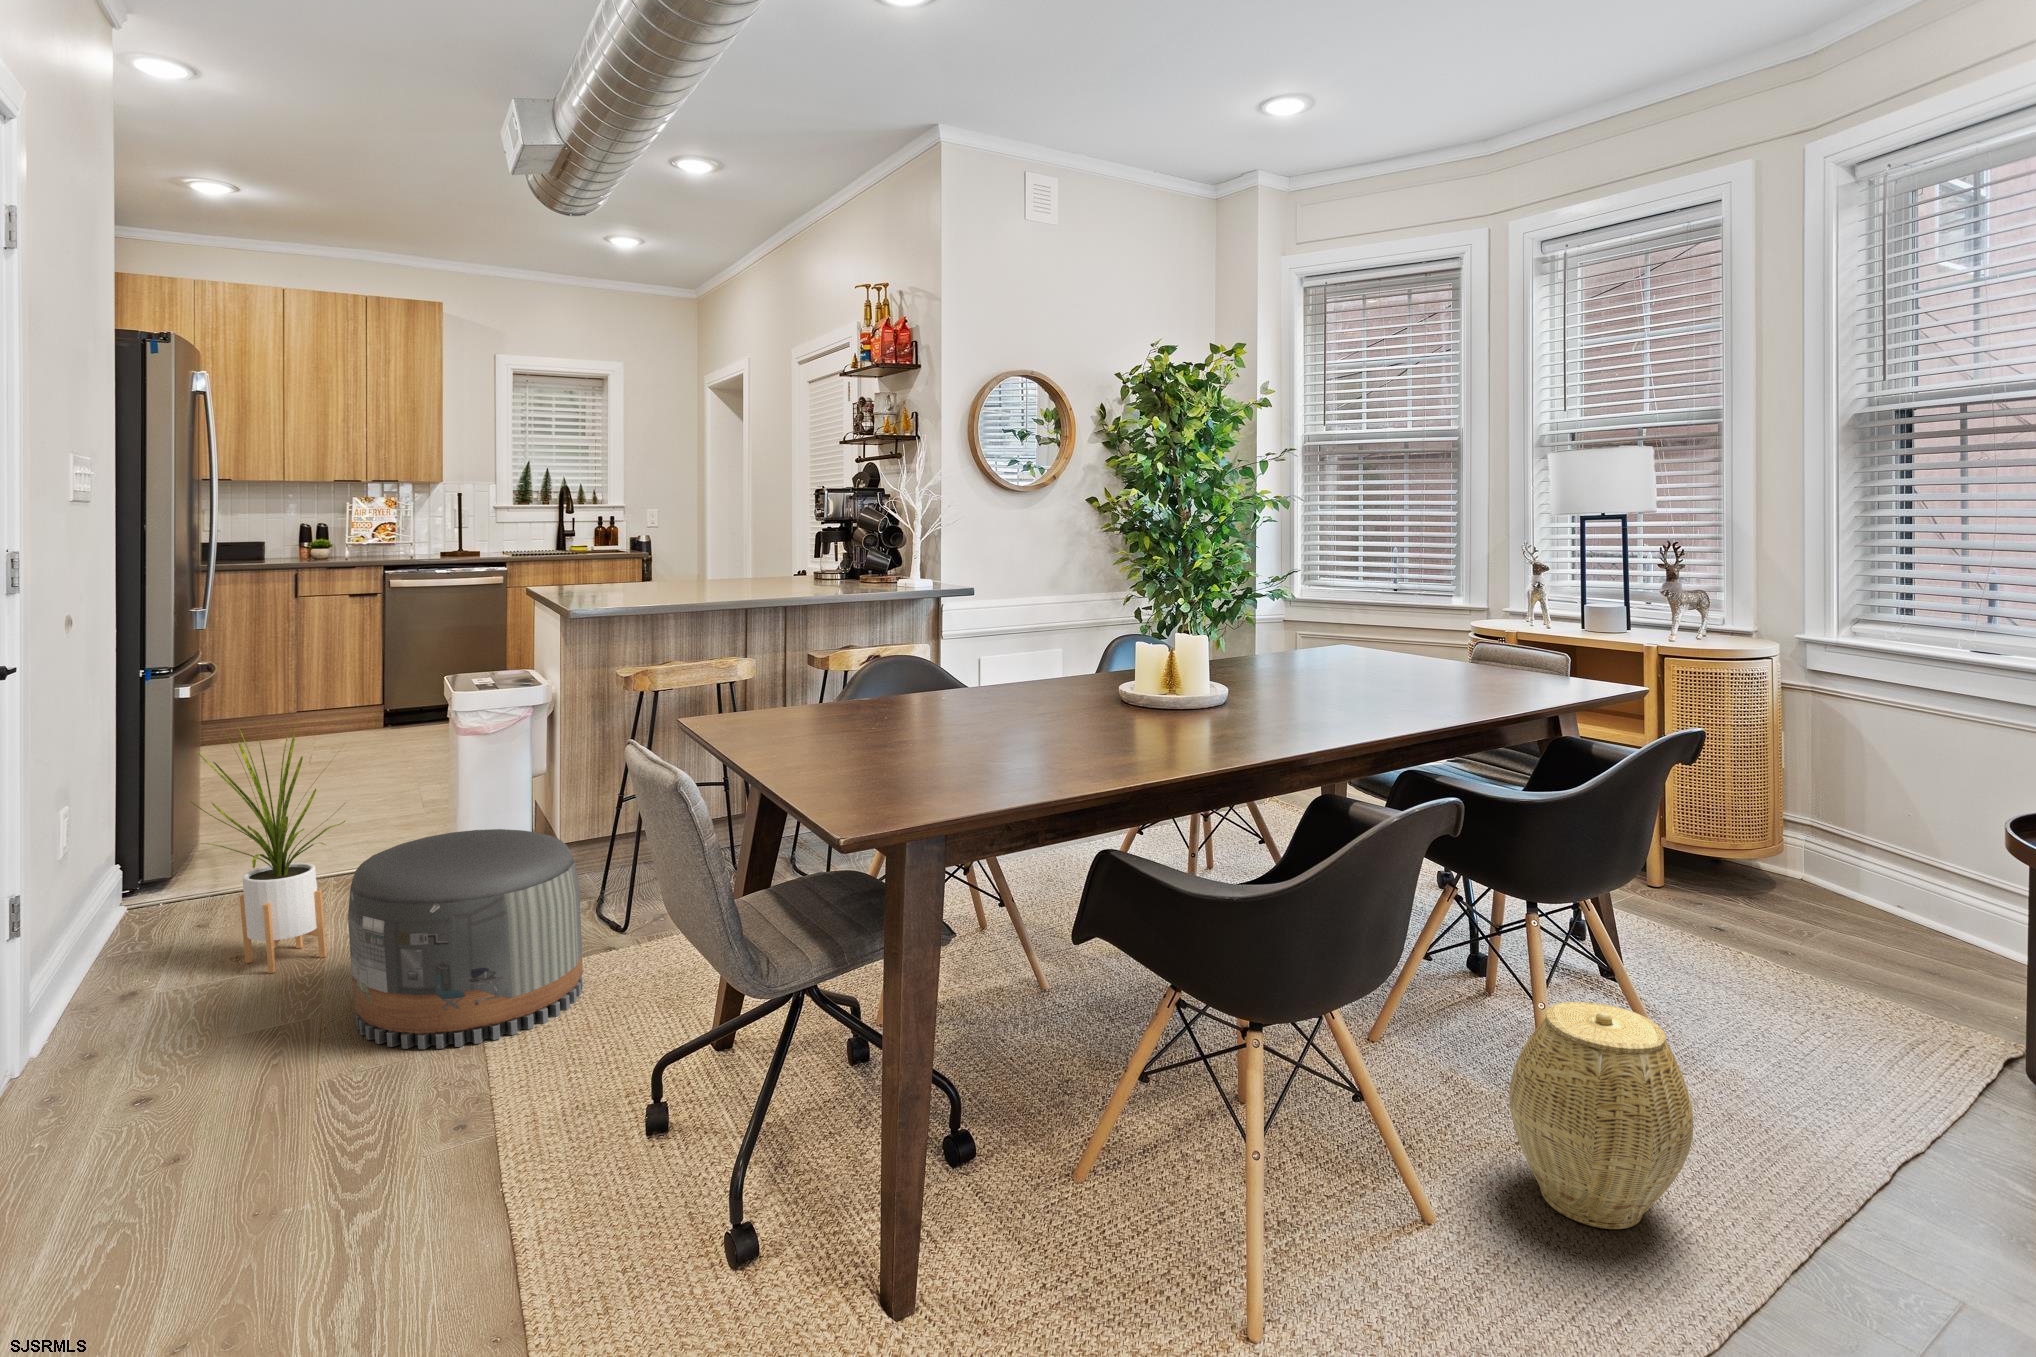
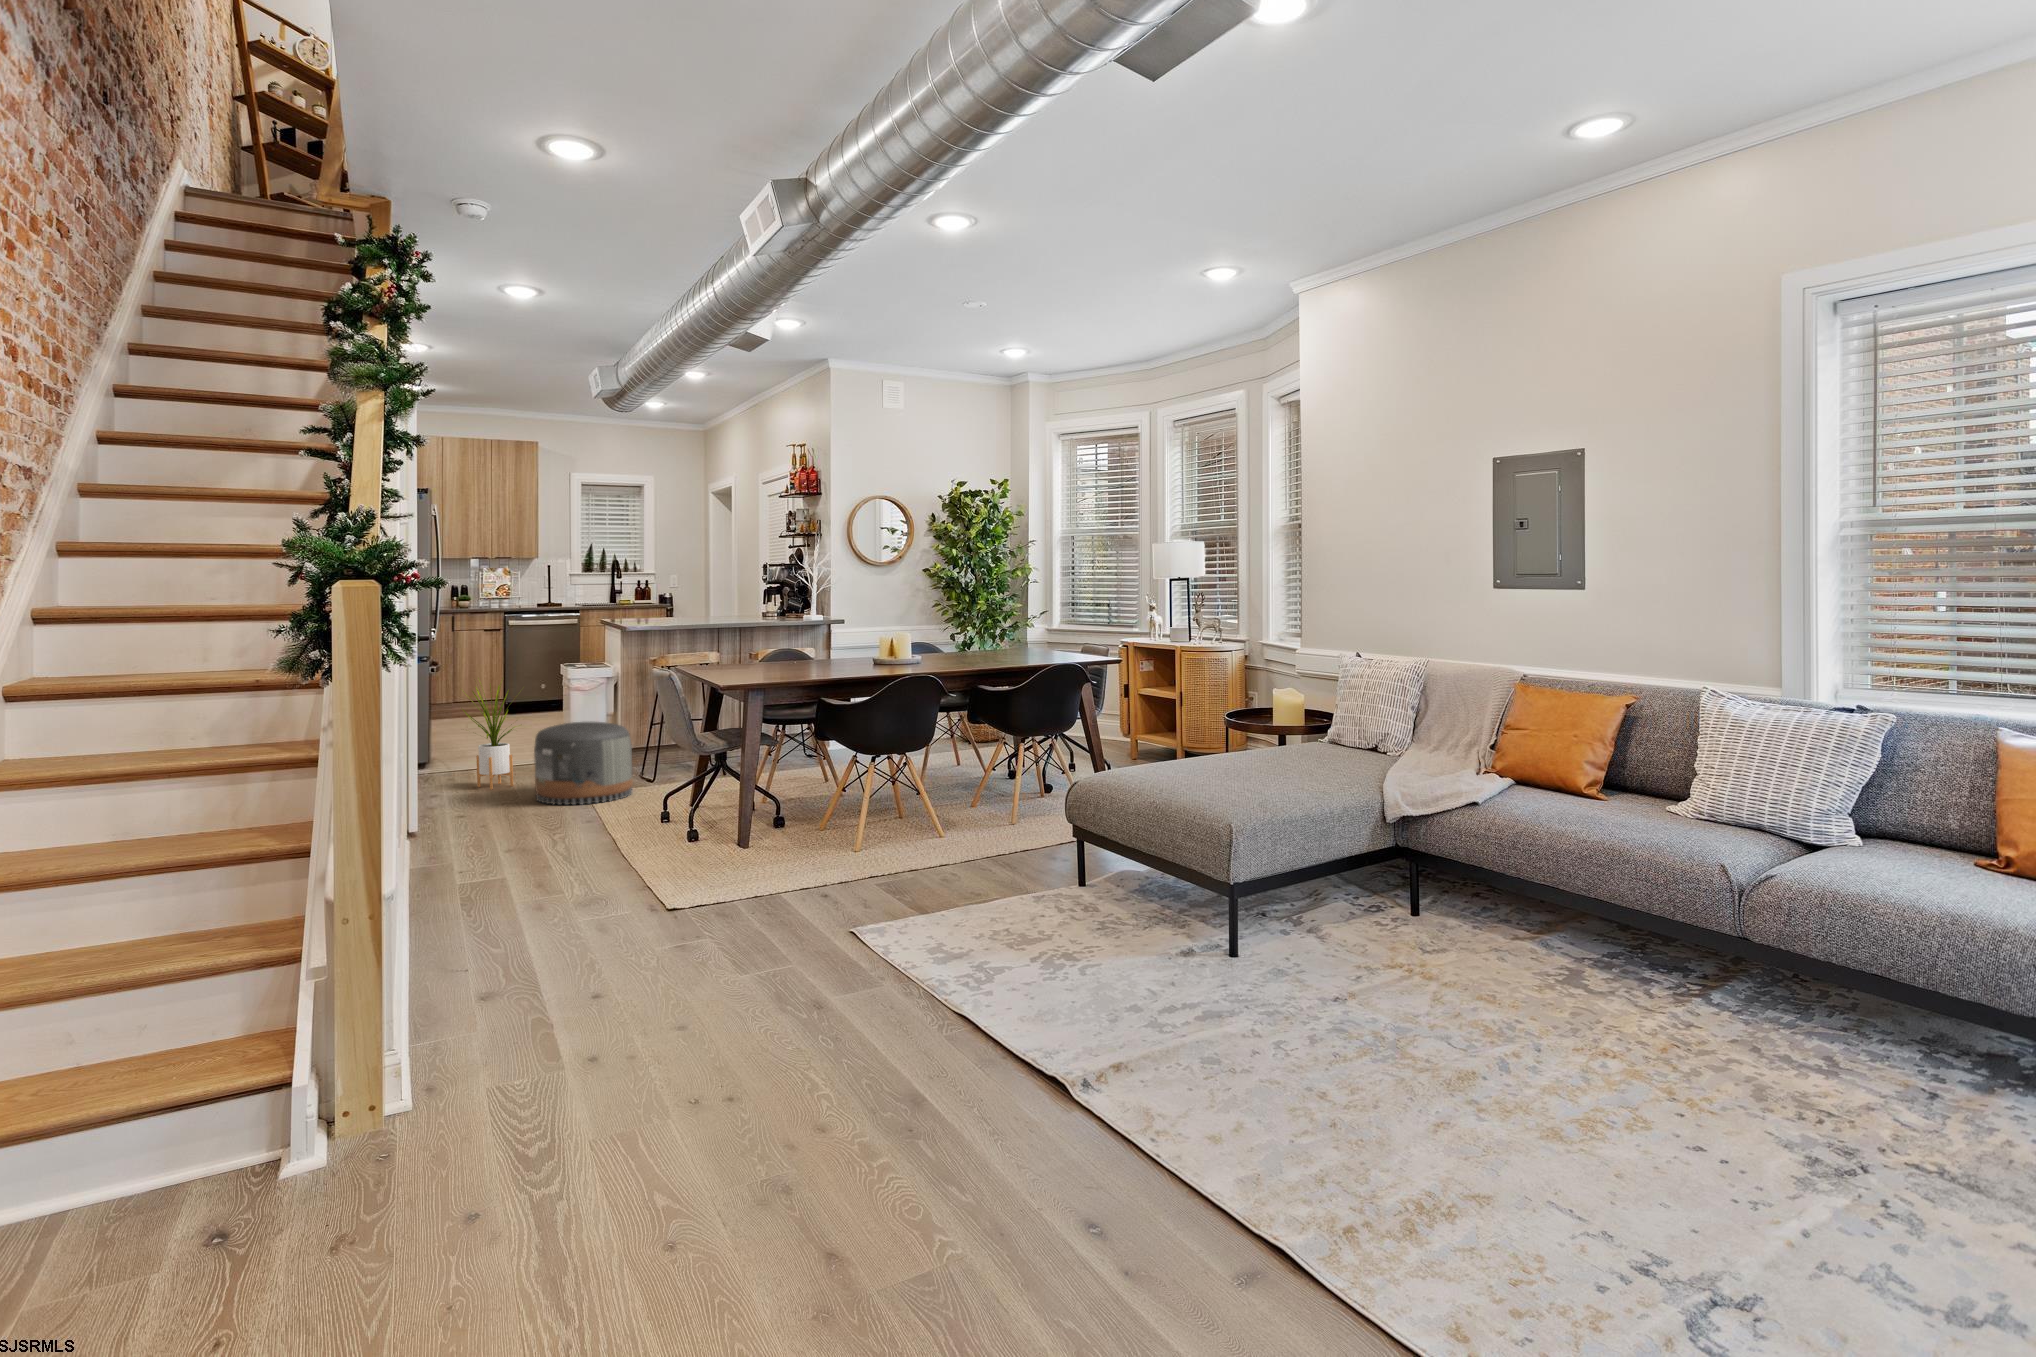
woven basket: present [1509,1002,1693,1229] -> none [974,758,1033,833]

